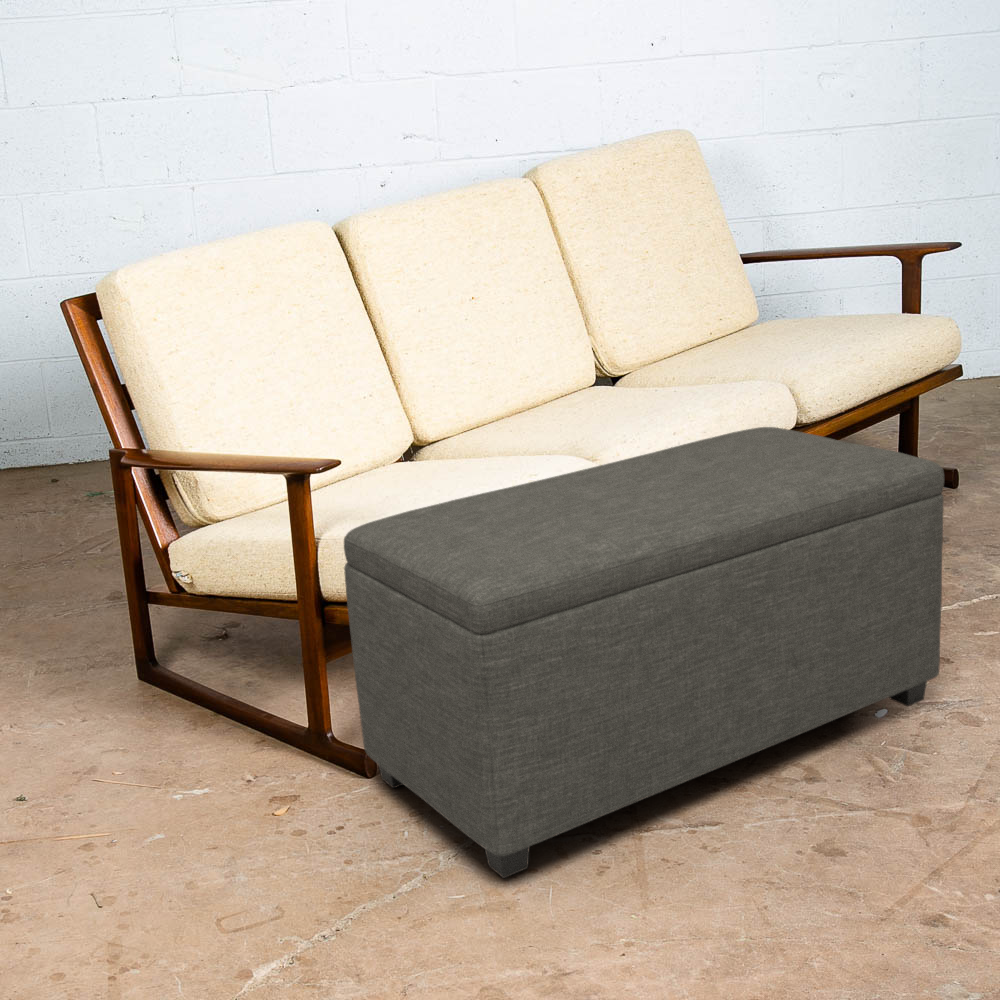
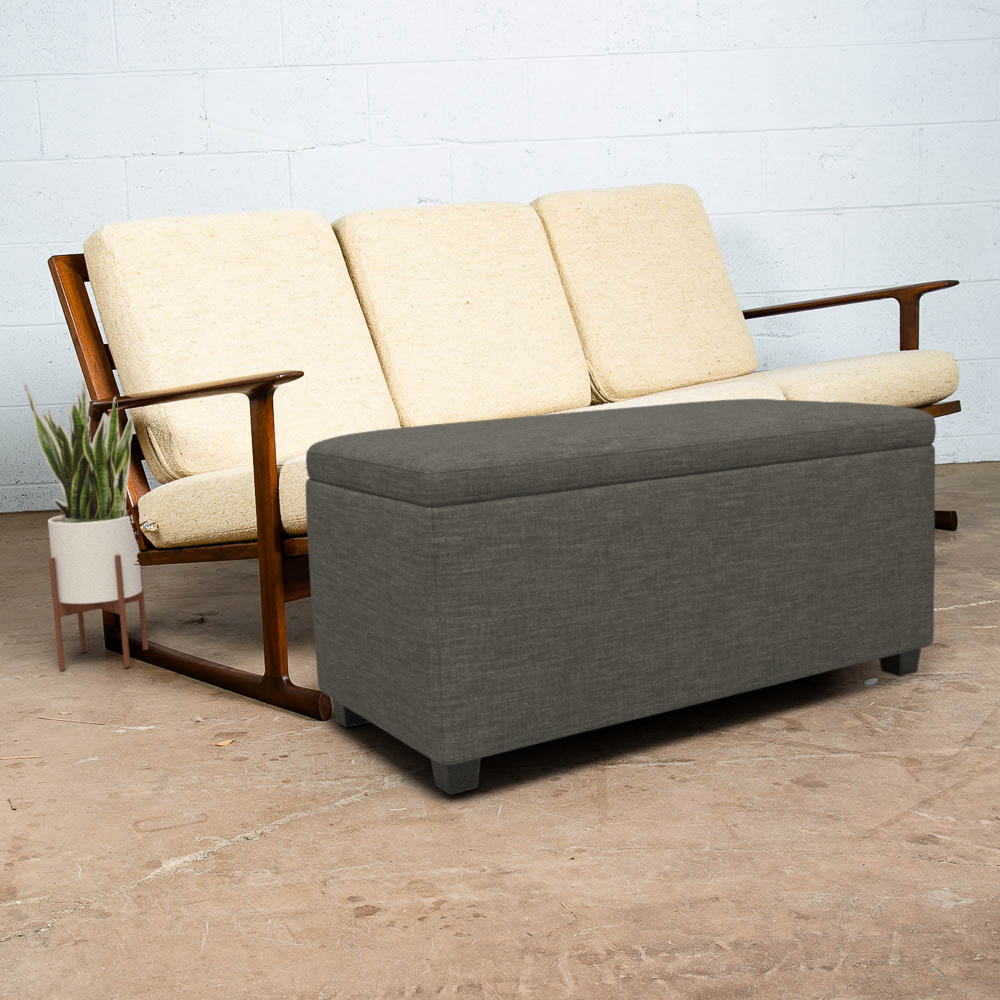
potted plant: none [42,435,183,713] -> present [23,380,148,670]

